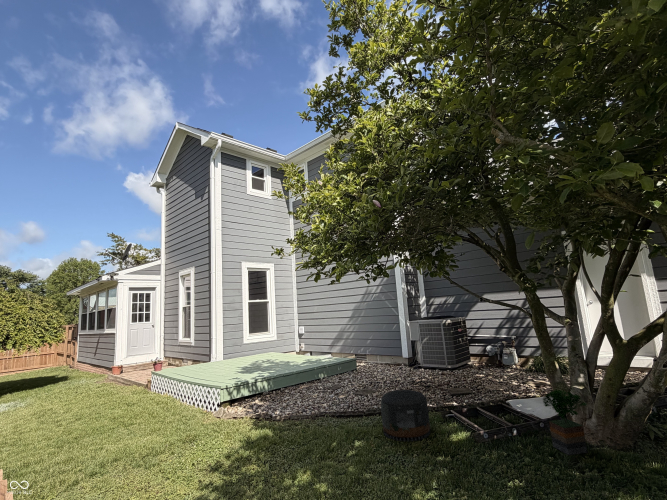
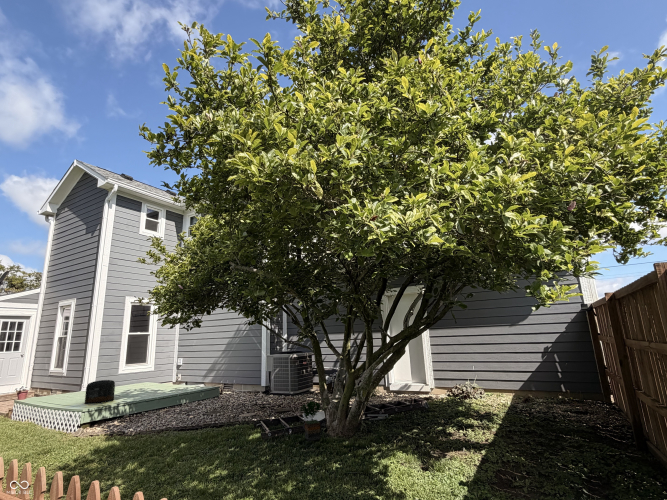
pouf: present [381,390,430,442] -> present [85,380,115,404]

